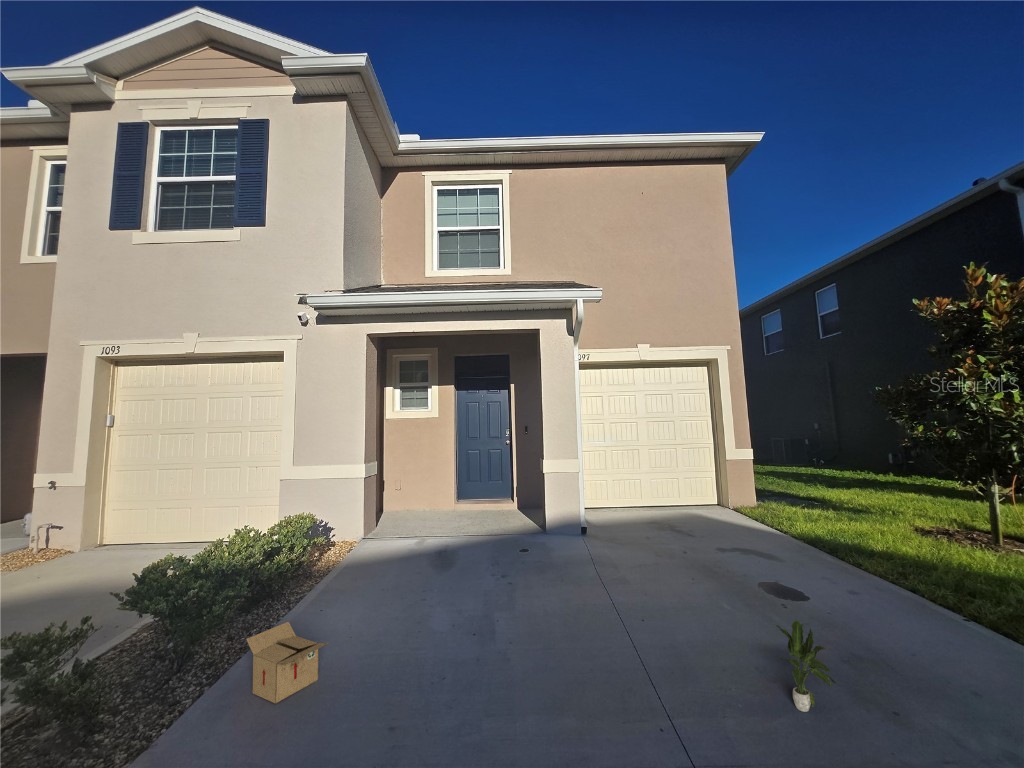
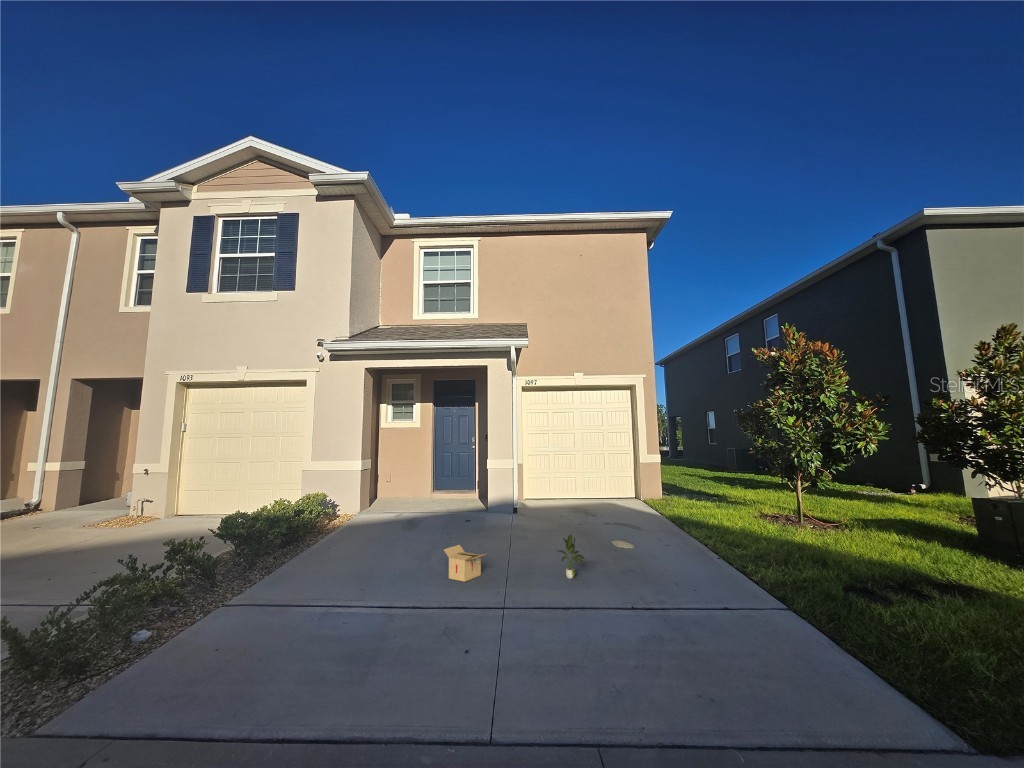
cardboard box: present [246,622,329,704] -> present [444,545,486,582]

